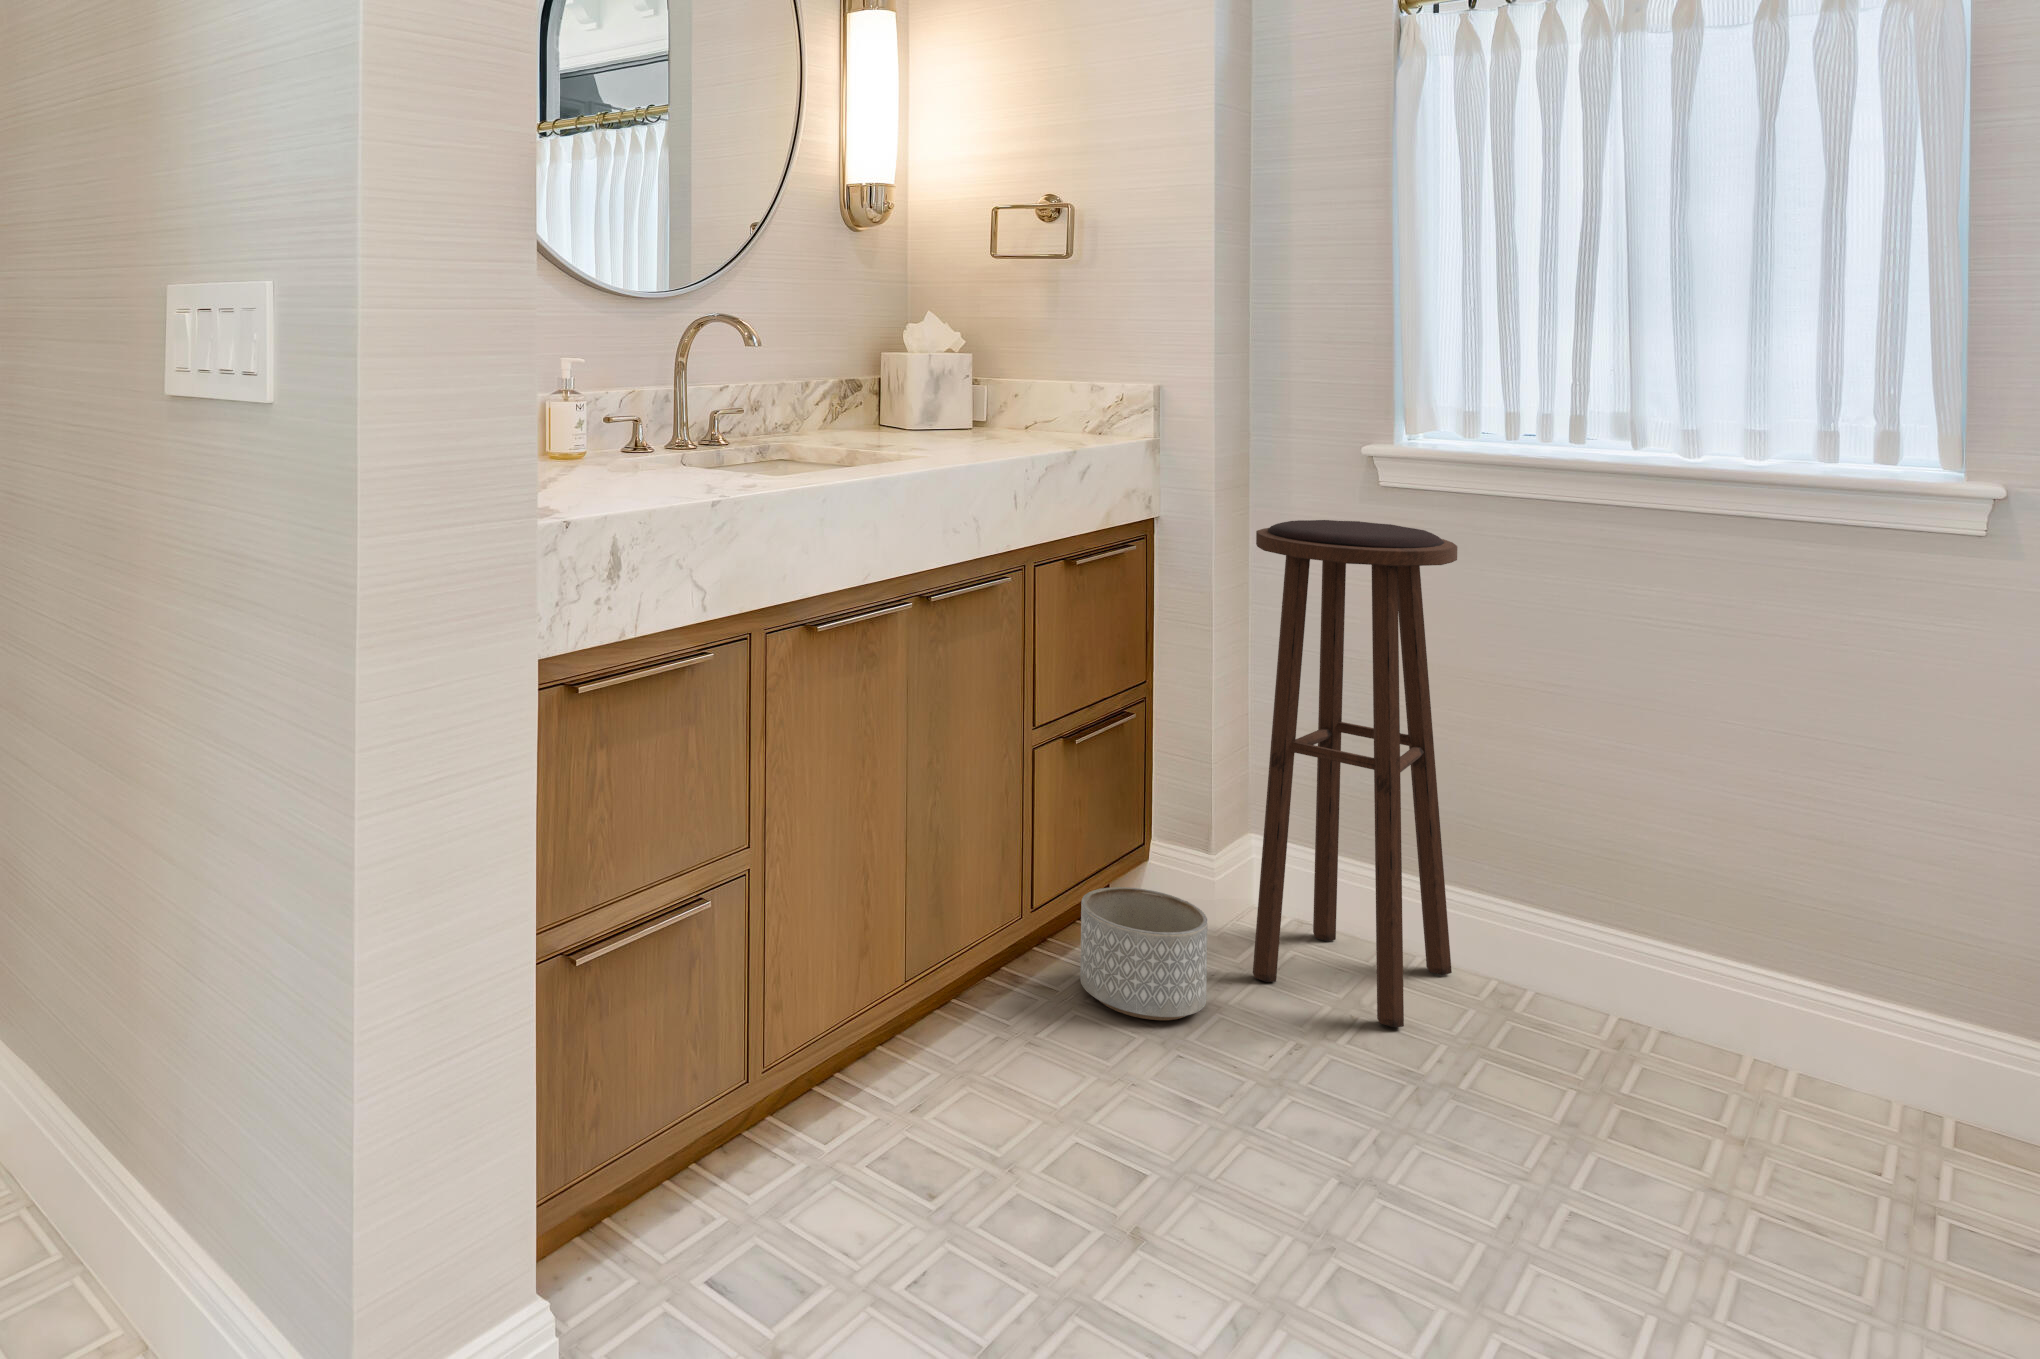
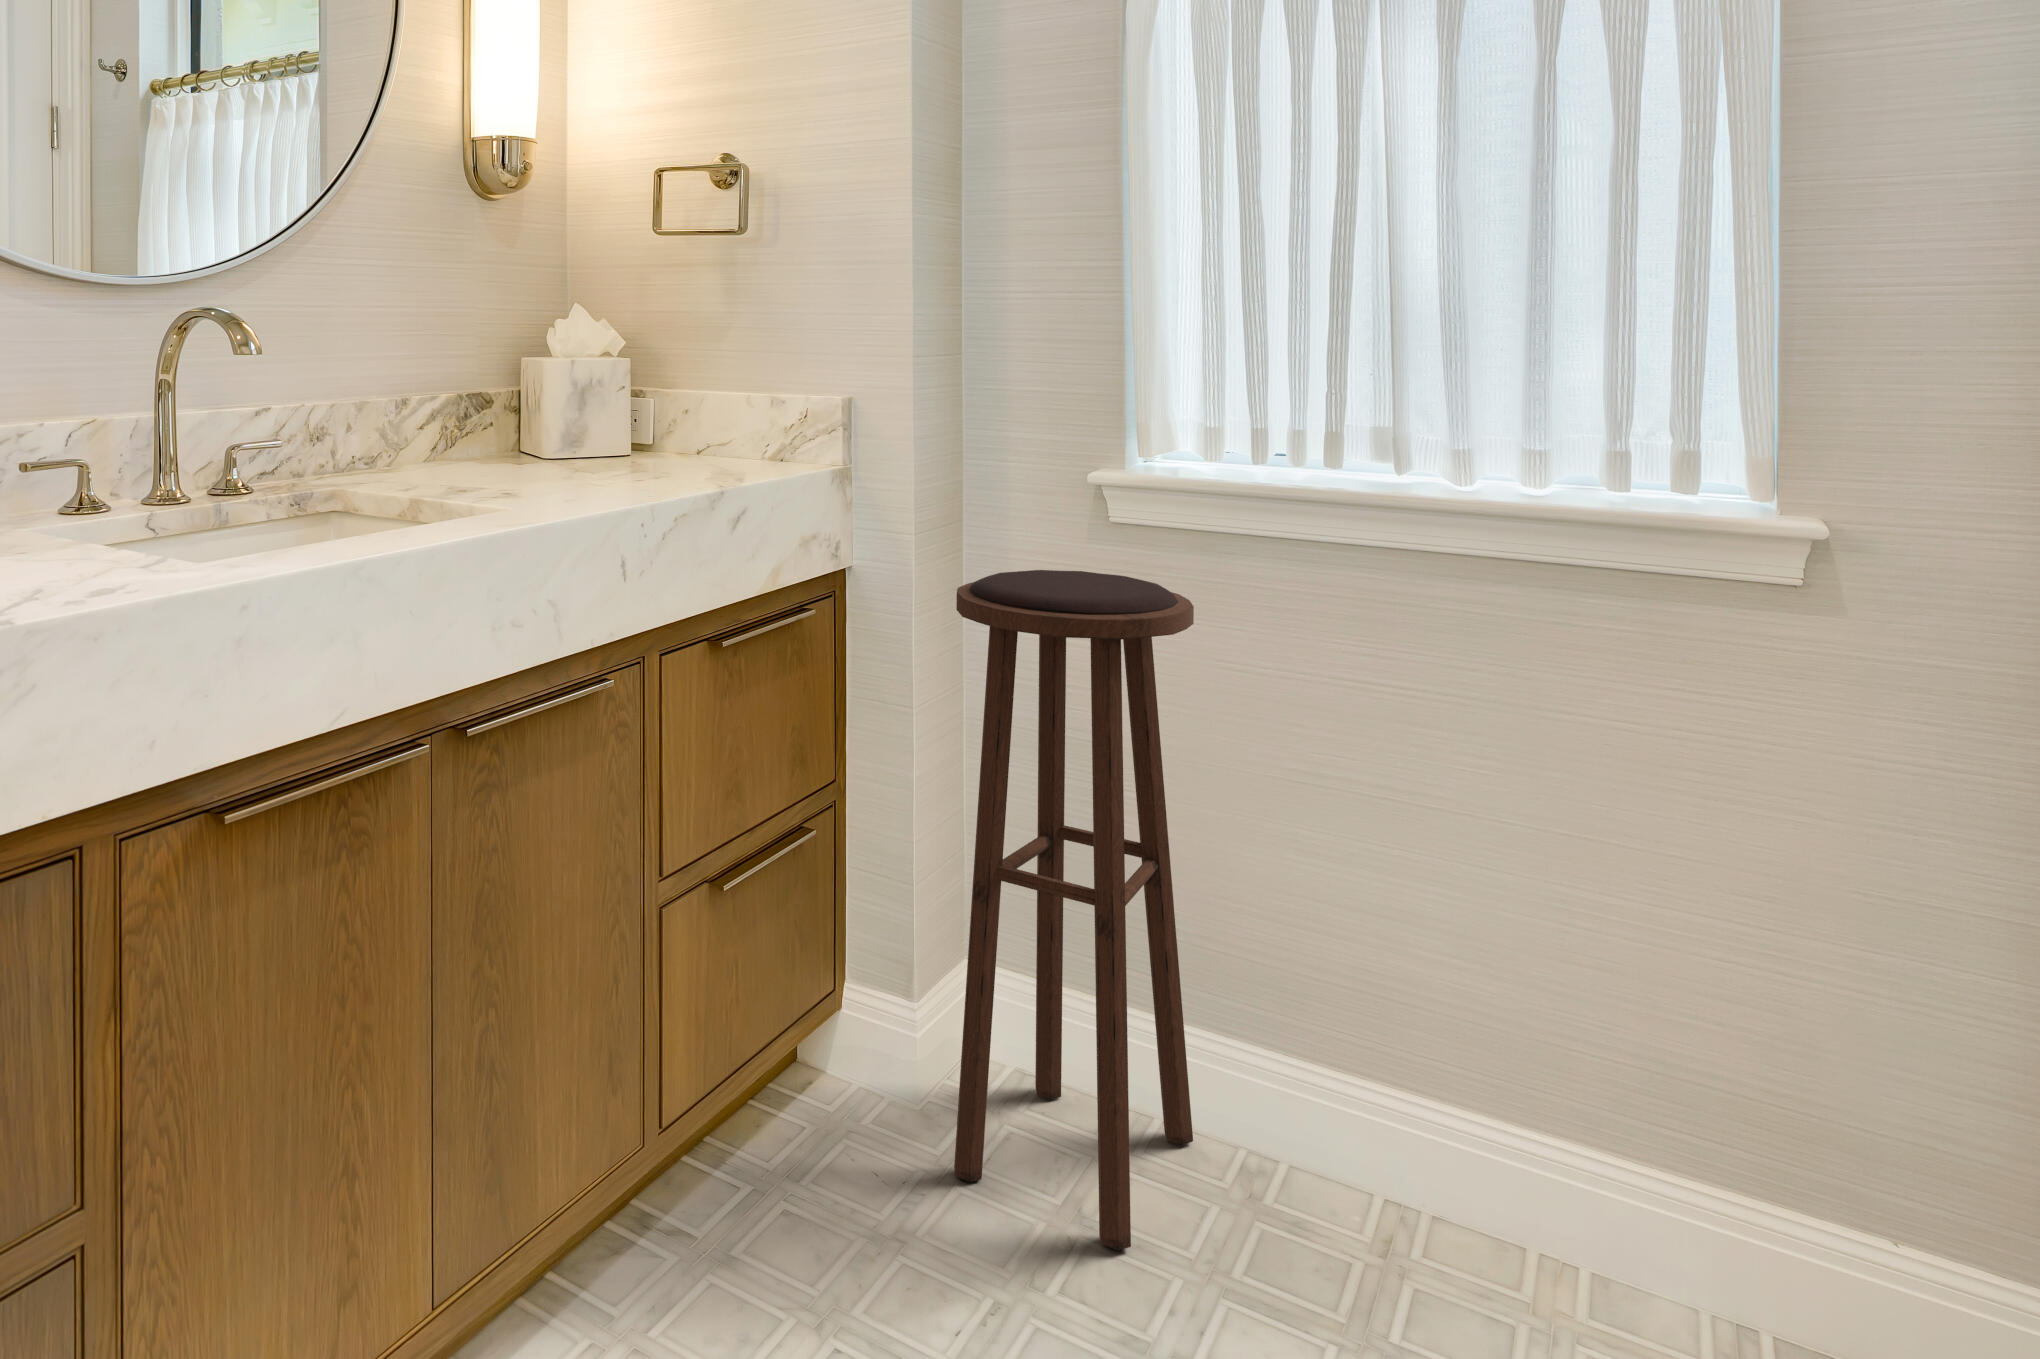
planter: present [1080,887,1207,1020] -> none [729,1071,887,1272]

